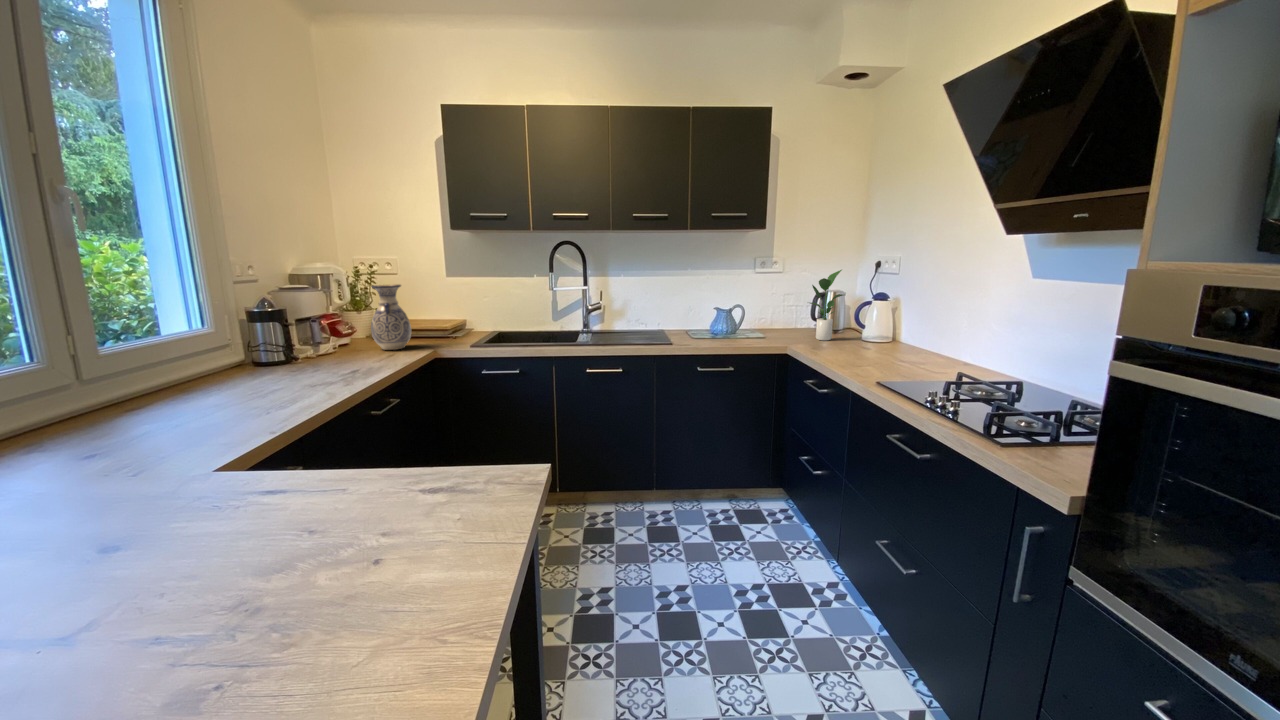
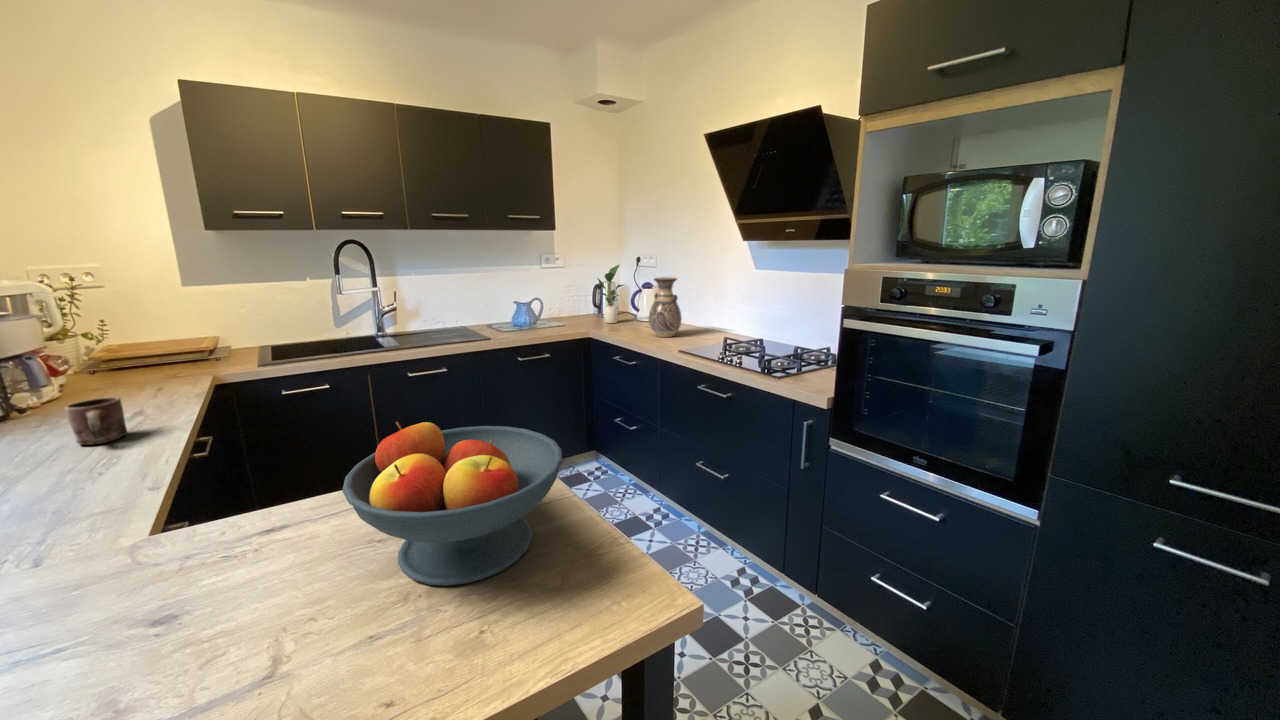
vase: present [371,284,411,350] -> present [649,277,682,337]
mug: none [298,356,334,390] -> present [65,397,127,445]
fruit bowl: none [185,406,464,606] -> present [342,422,563,586]

